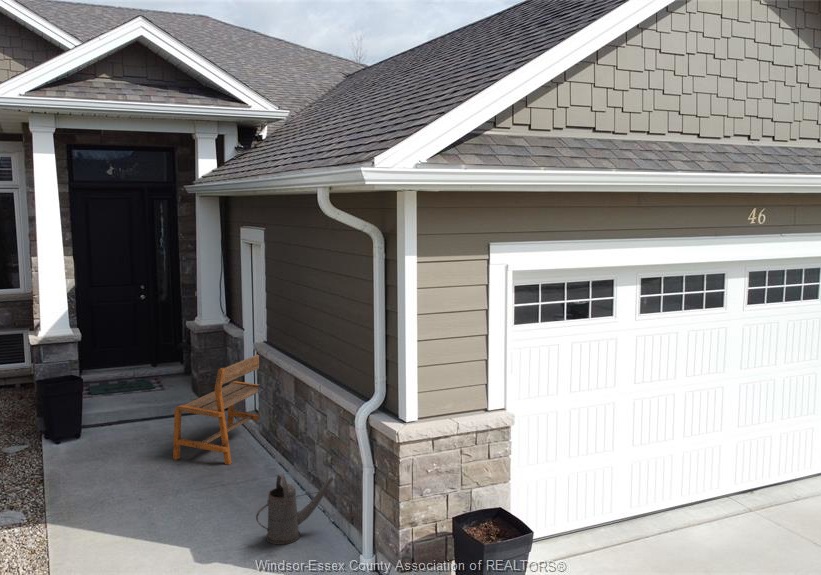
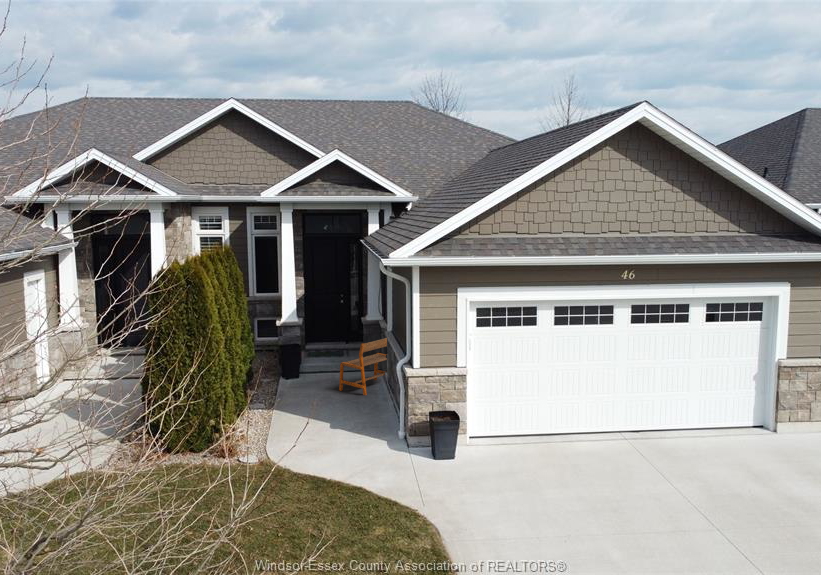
watering can: present [256,474,333,545] -> none [359,394,398,427]

